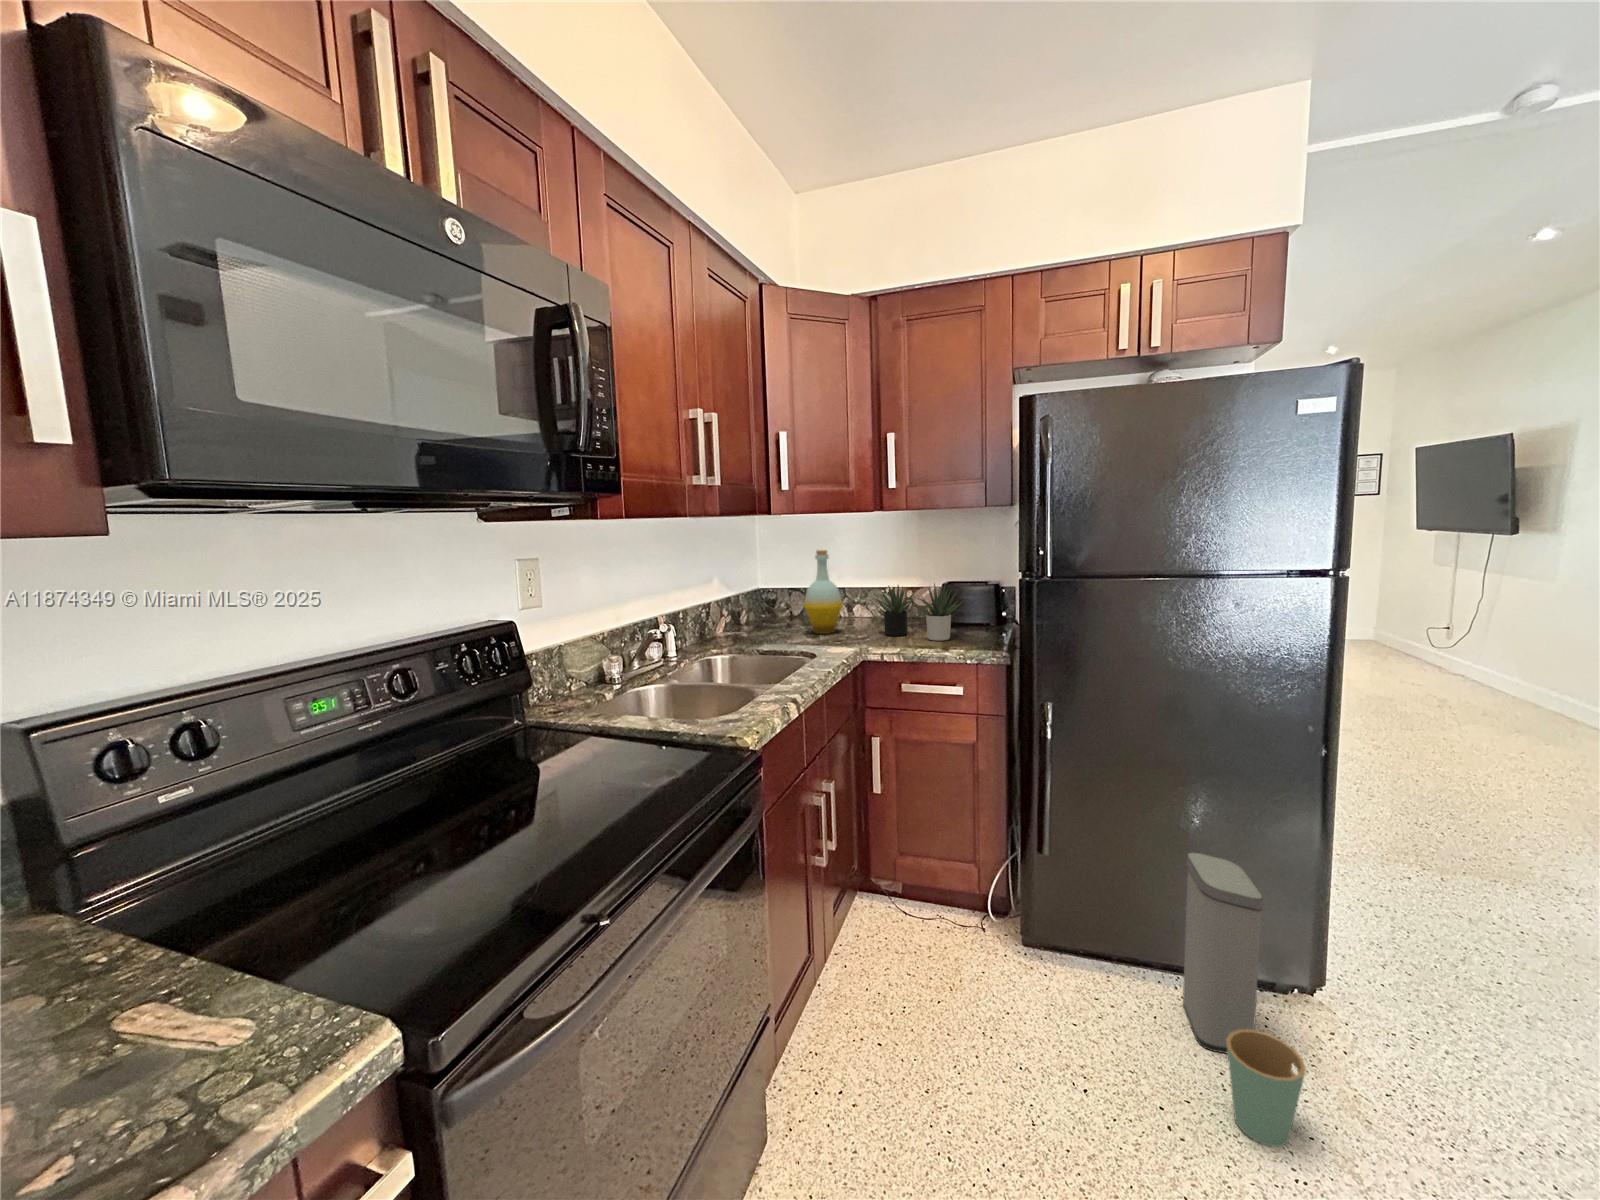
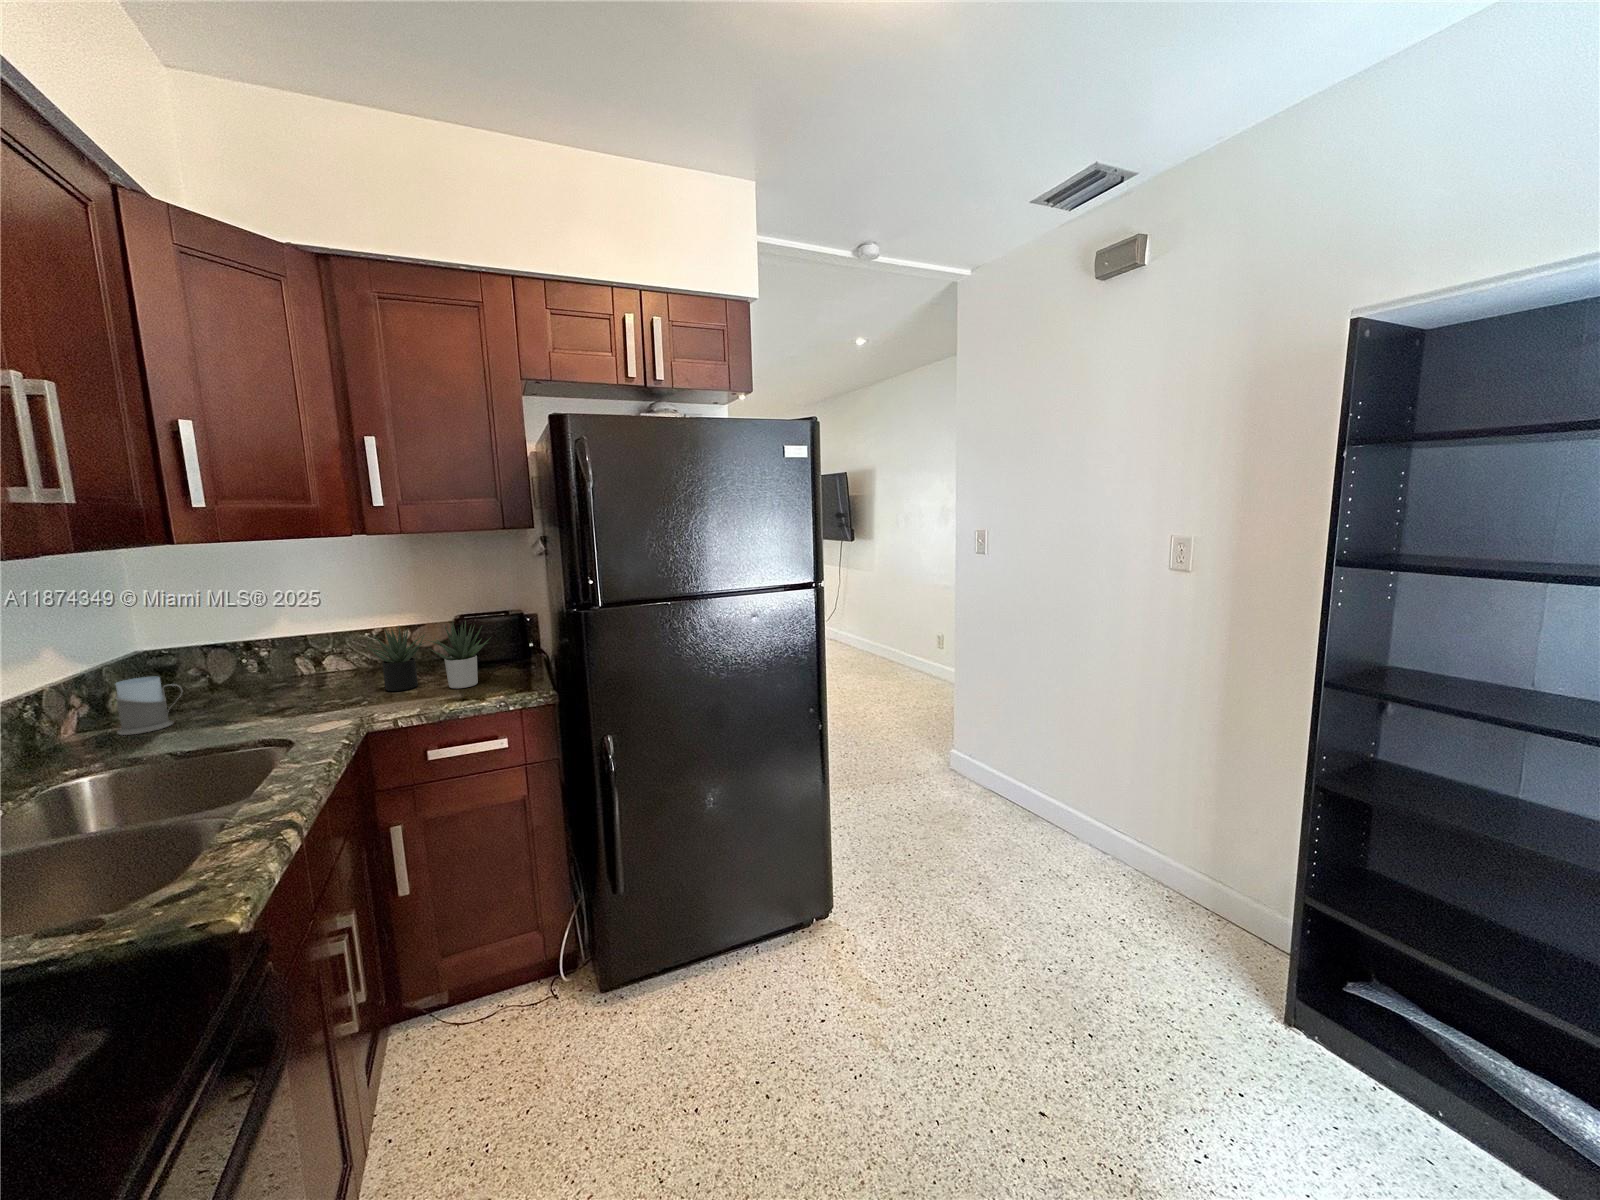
bottle: present [804,550,843,634] -> none [245,590,315,705]
mug: none [739,603,770,638] -> present [115,677,183,735]
trash can: present [1183,852,1306,1146] -> none [739,835,853,1065]

